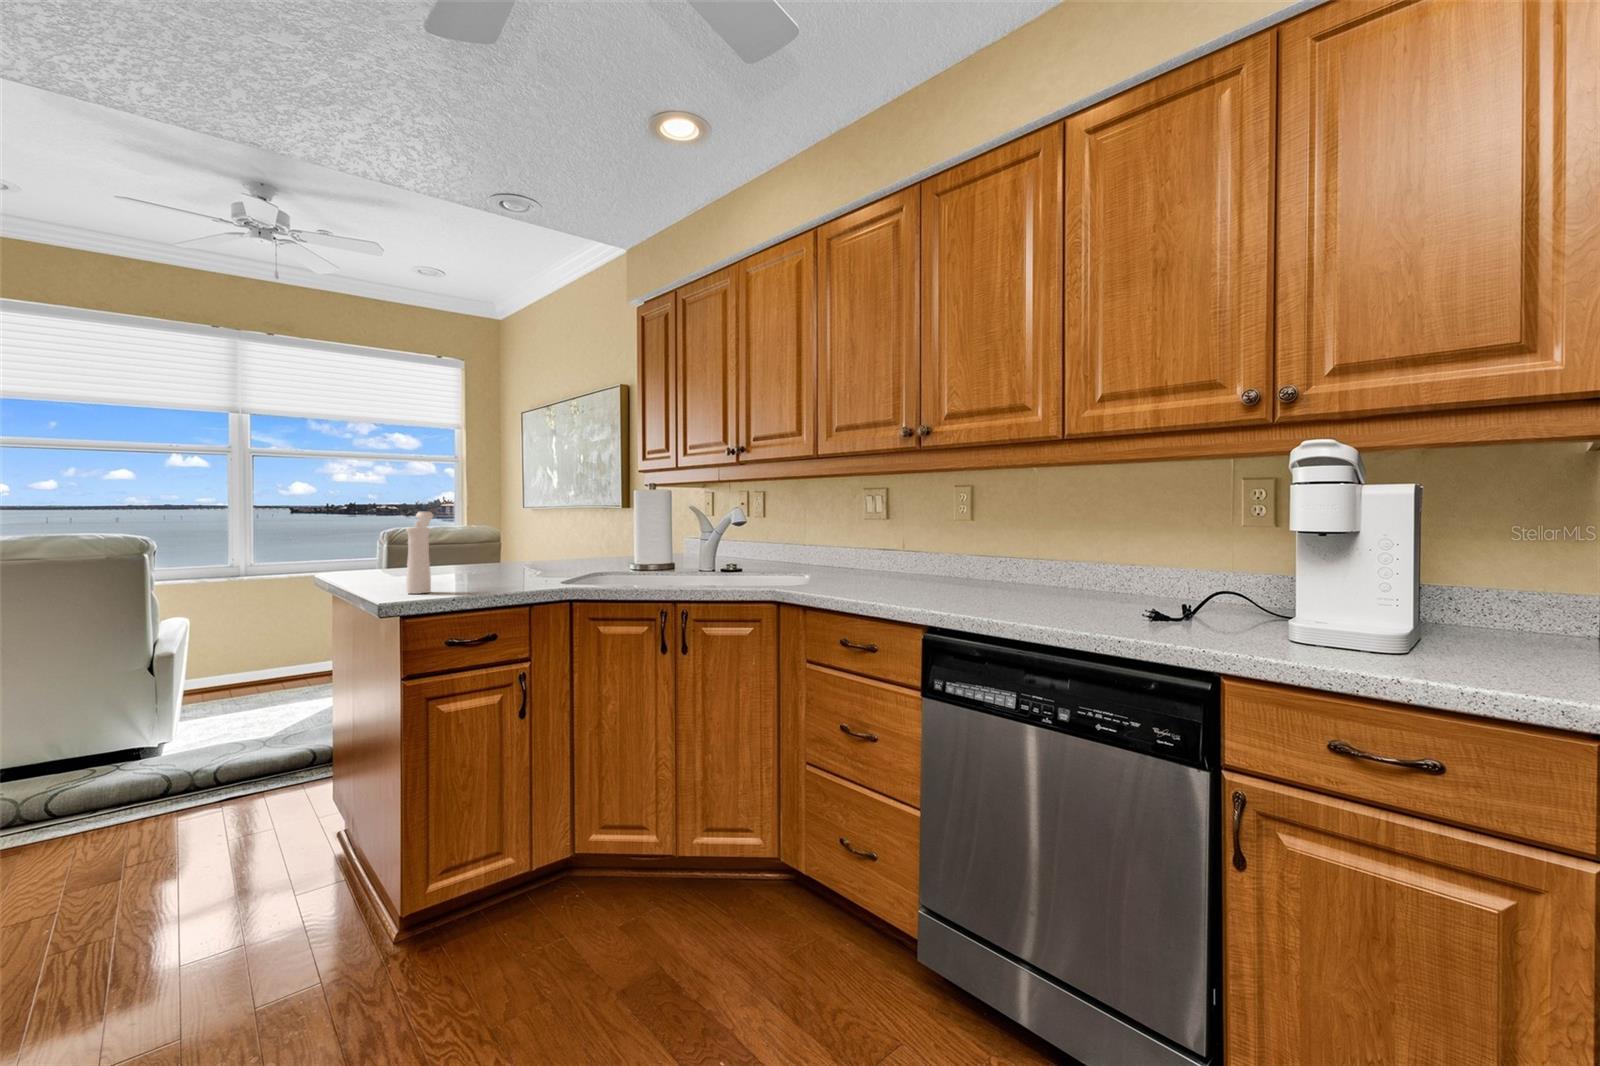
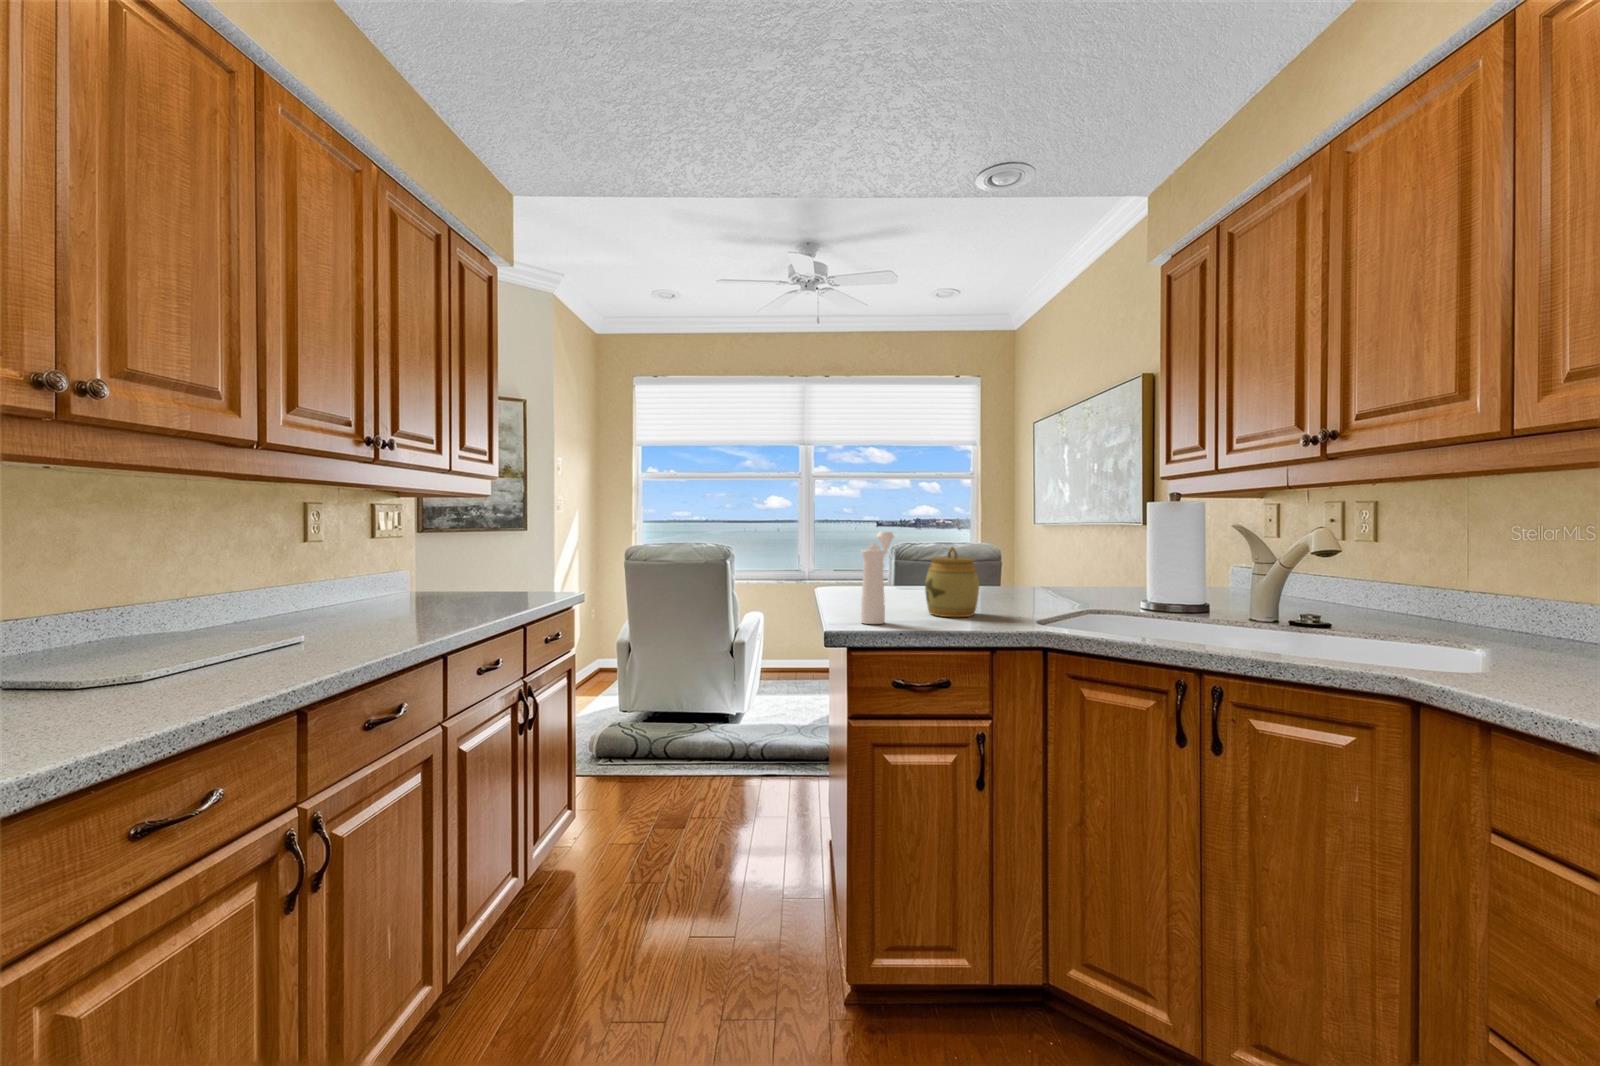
jar: none [462,525,511,584] -> present [925,547,979,617]

